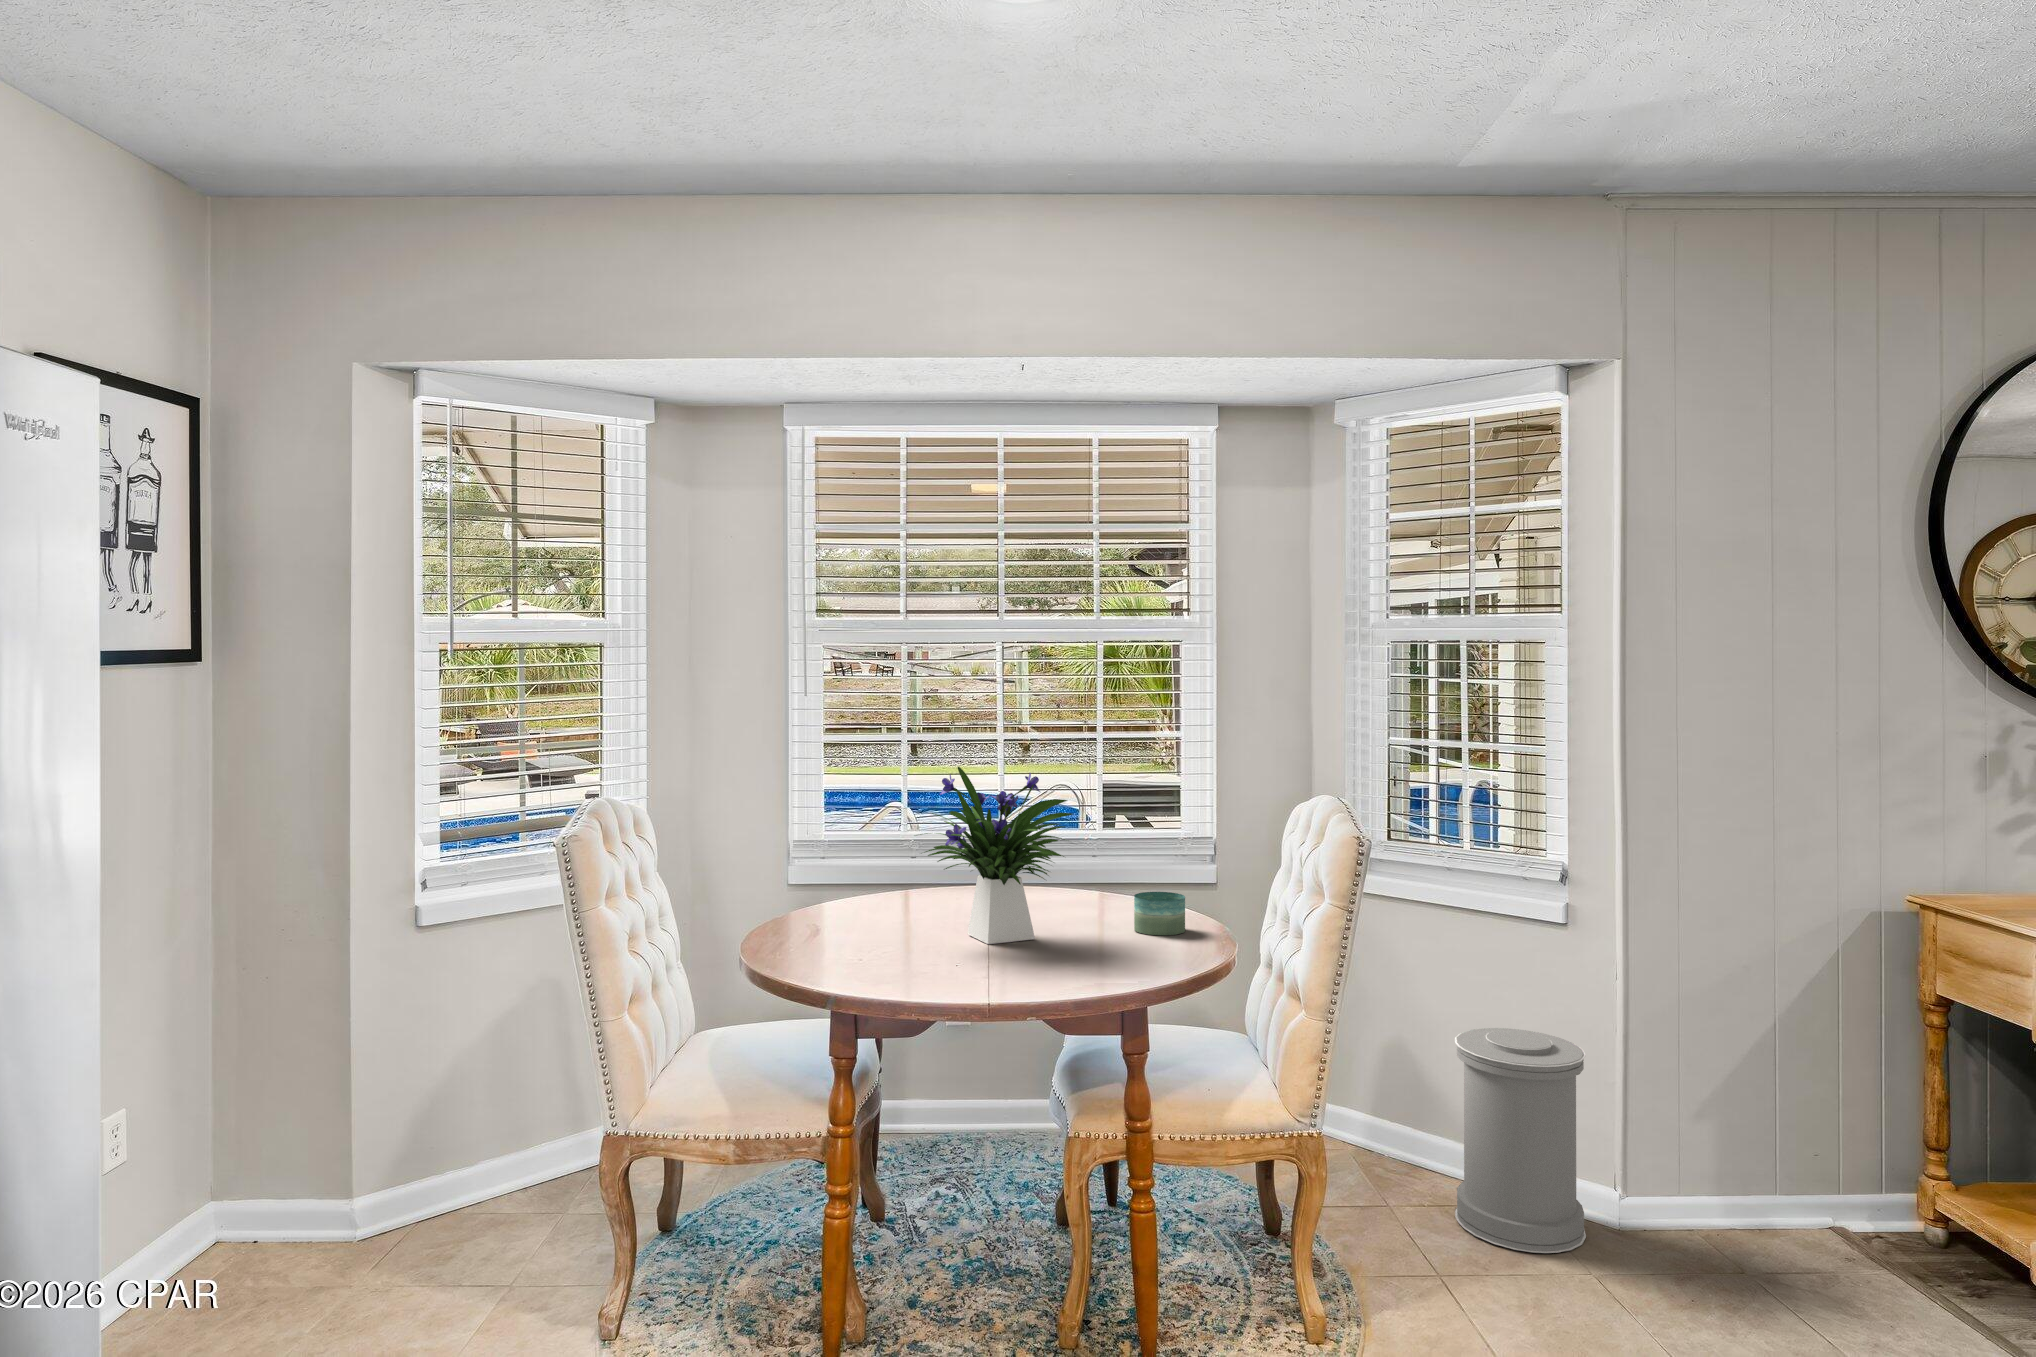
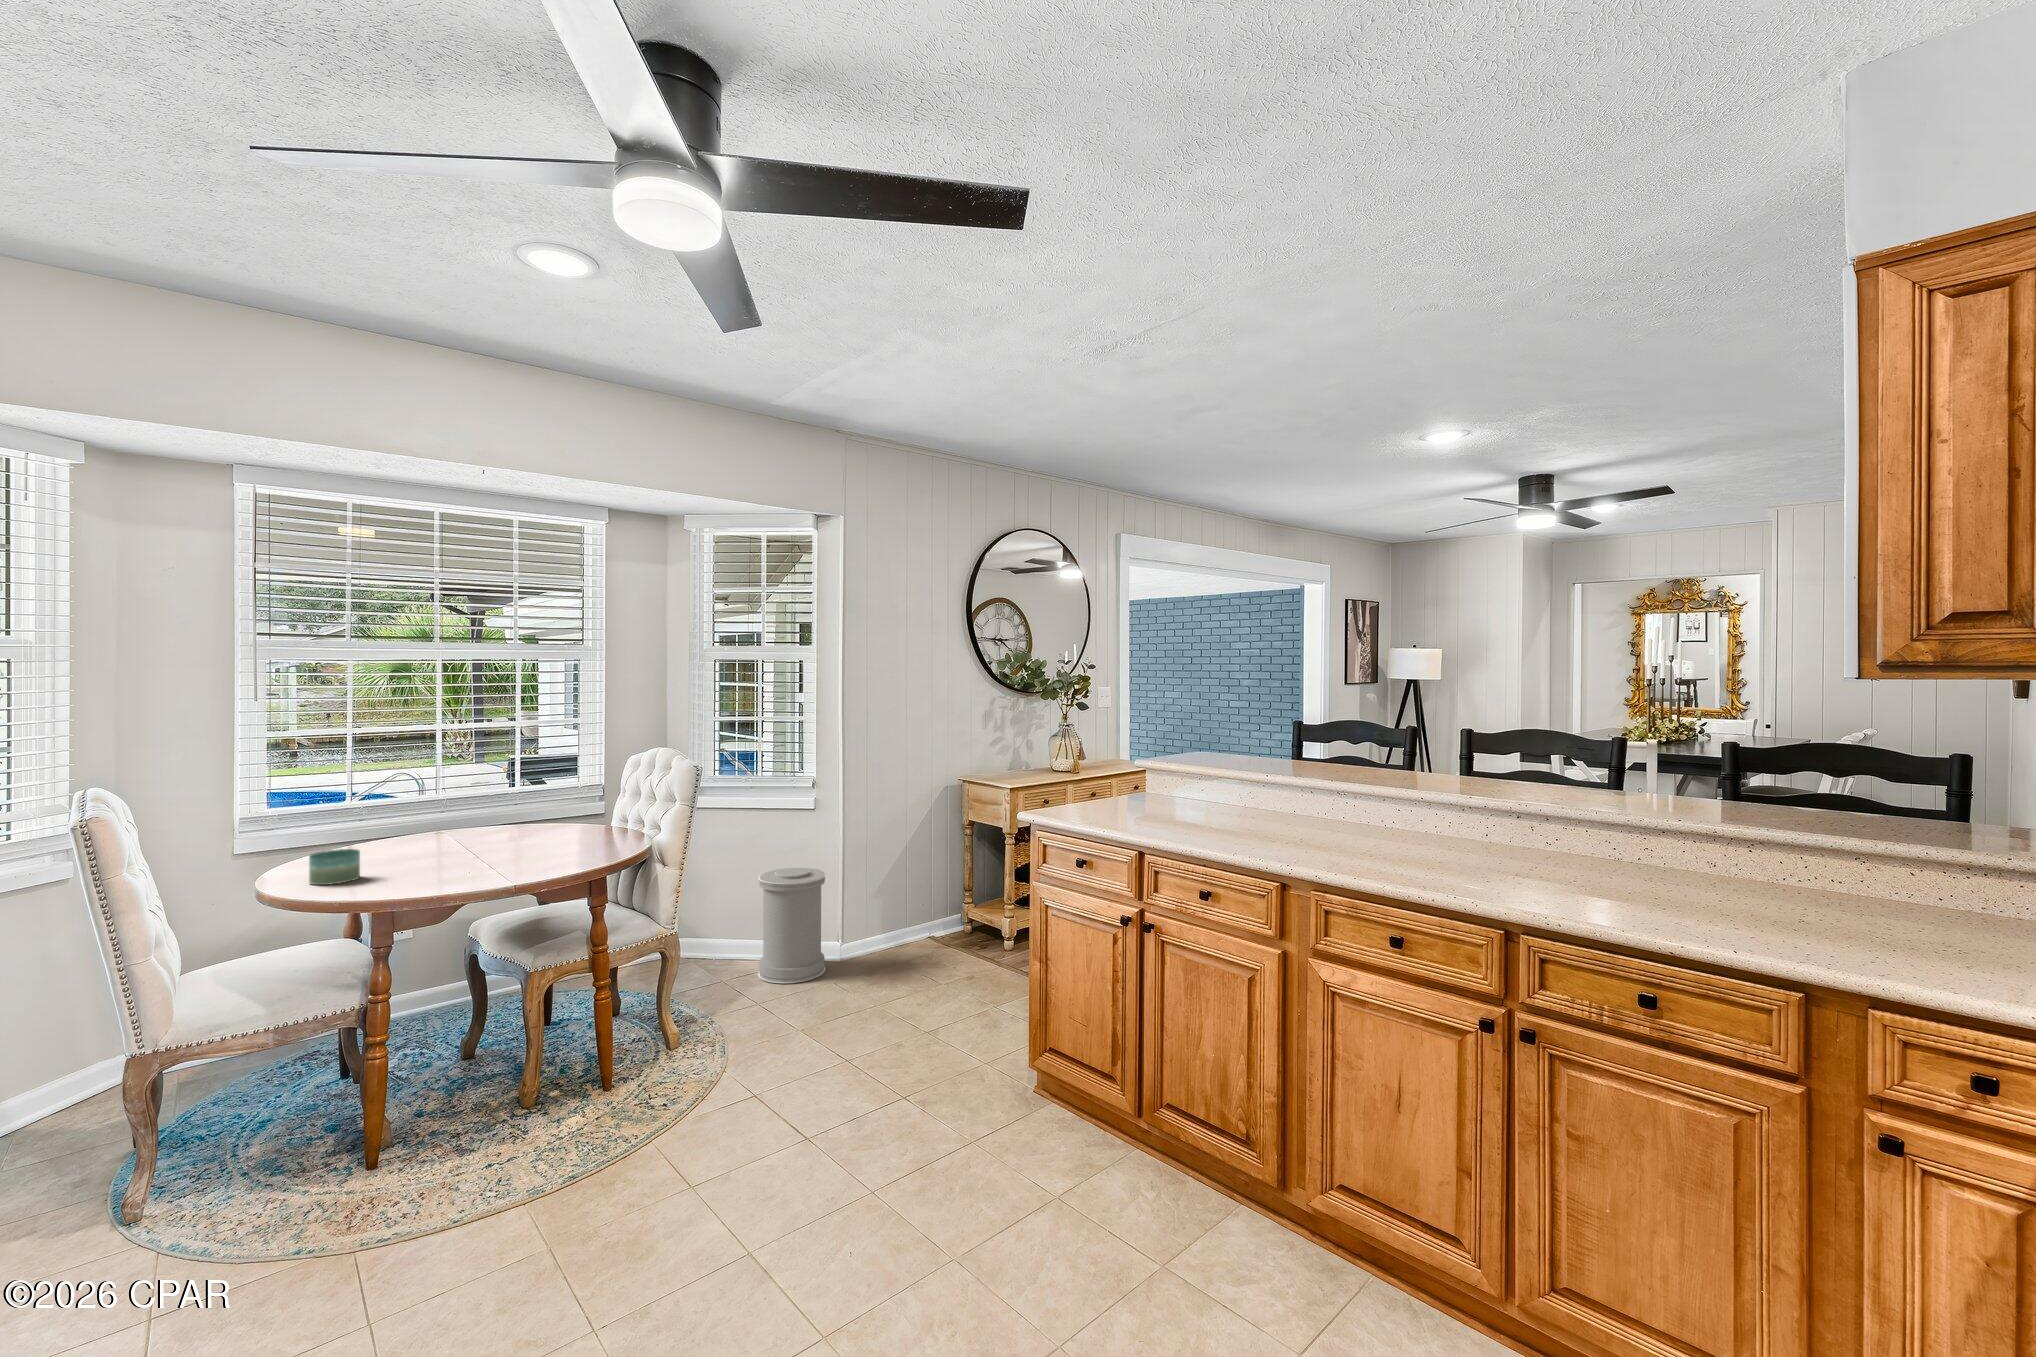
flower arrangement: present [920,767,1073,944] -> none [405,740,540,860]
candle: present [1134,892,1185,935] -> present [309,849,360,885]

